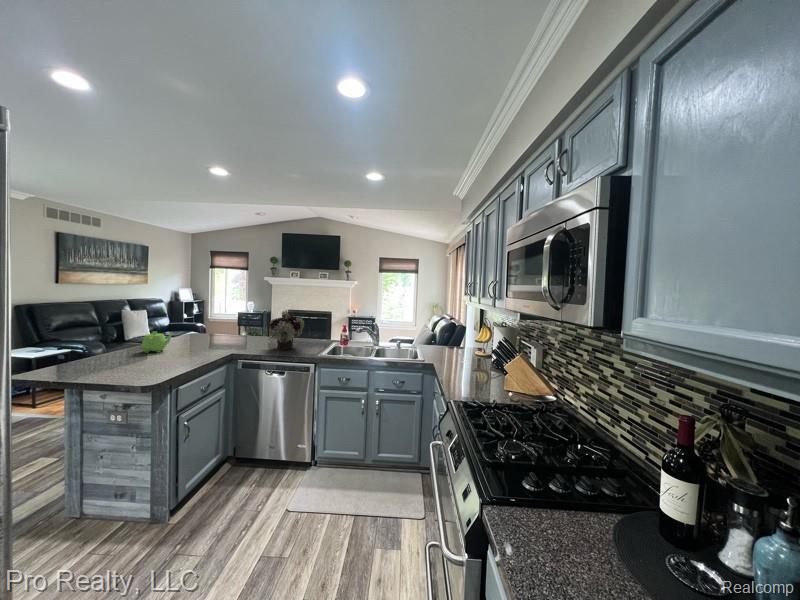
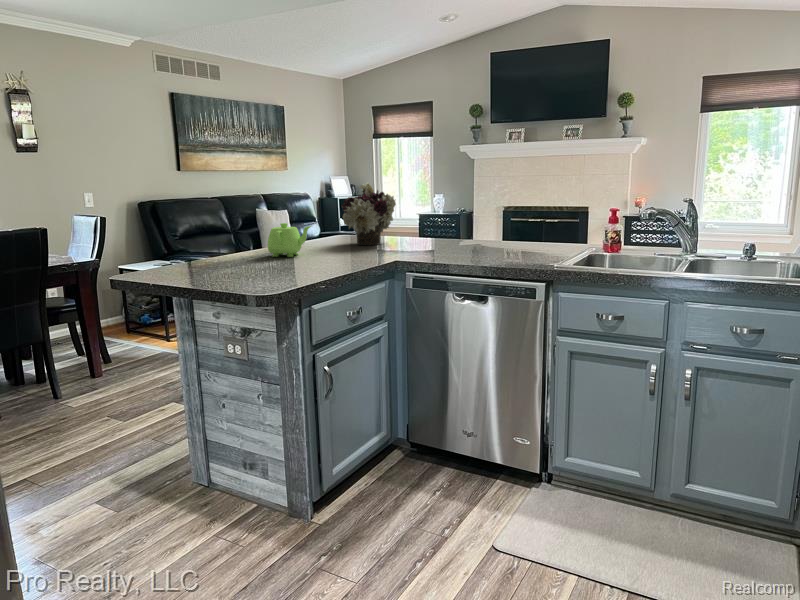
flower arrangement: present [269,311,304,350] -> present [341,182,396,245]

